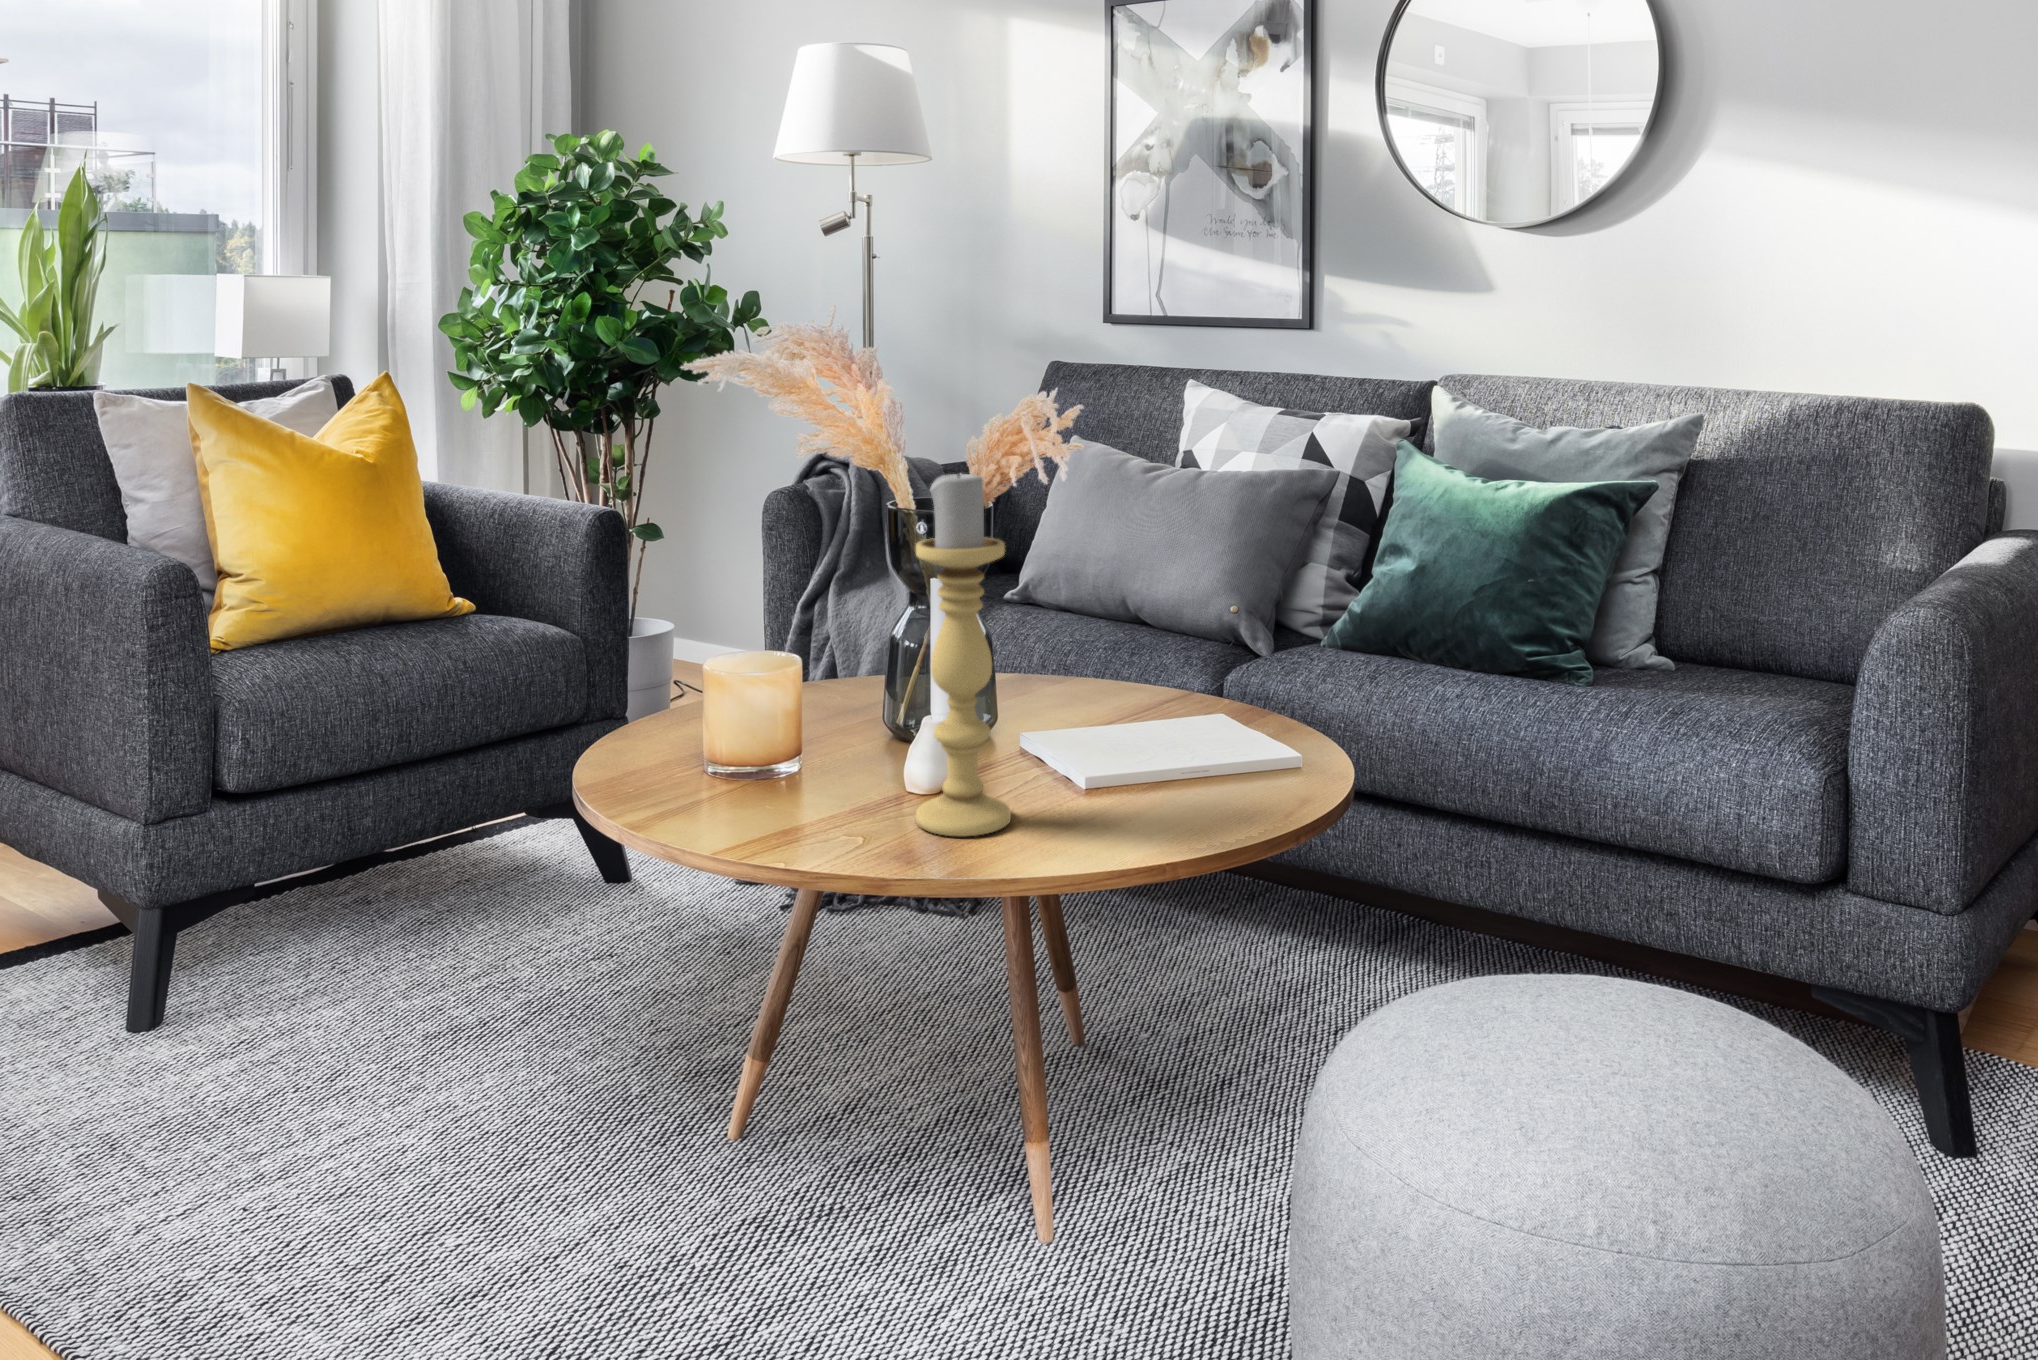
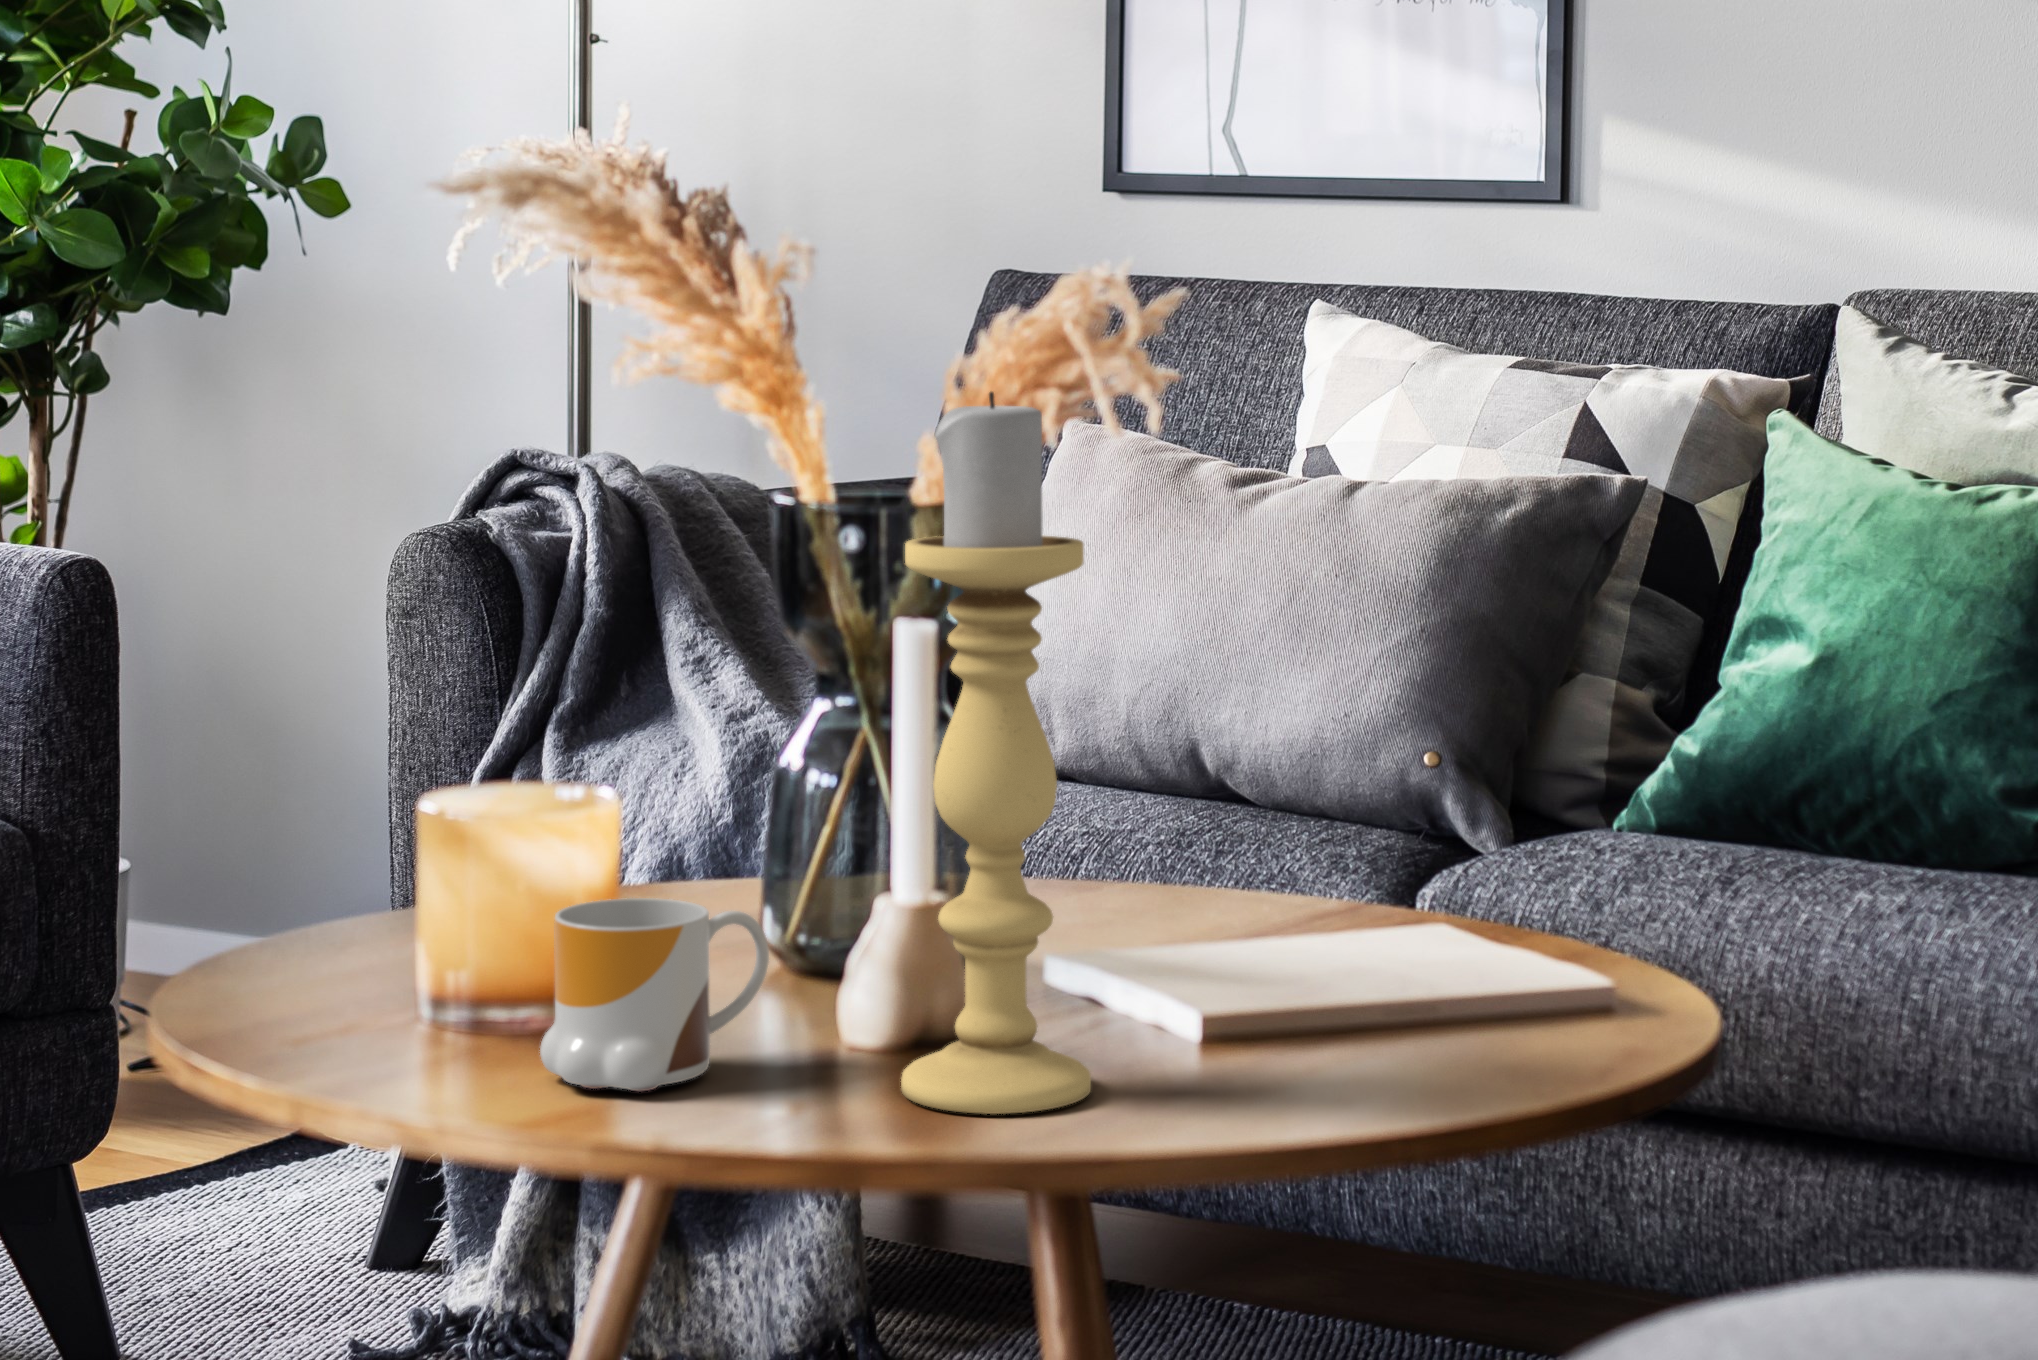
mug: none [743,713,858,816] -> present [540,898,769,1092]

